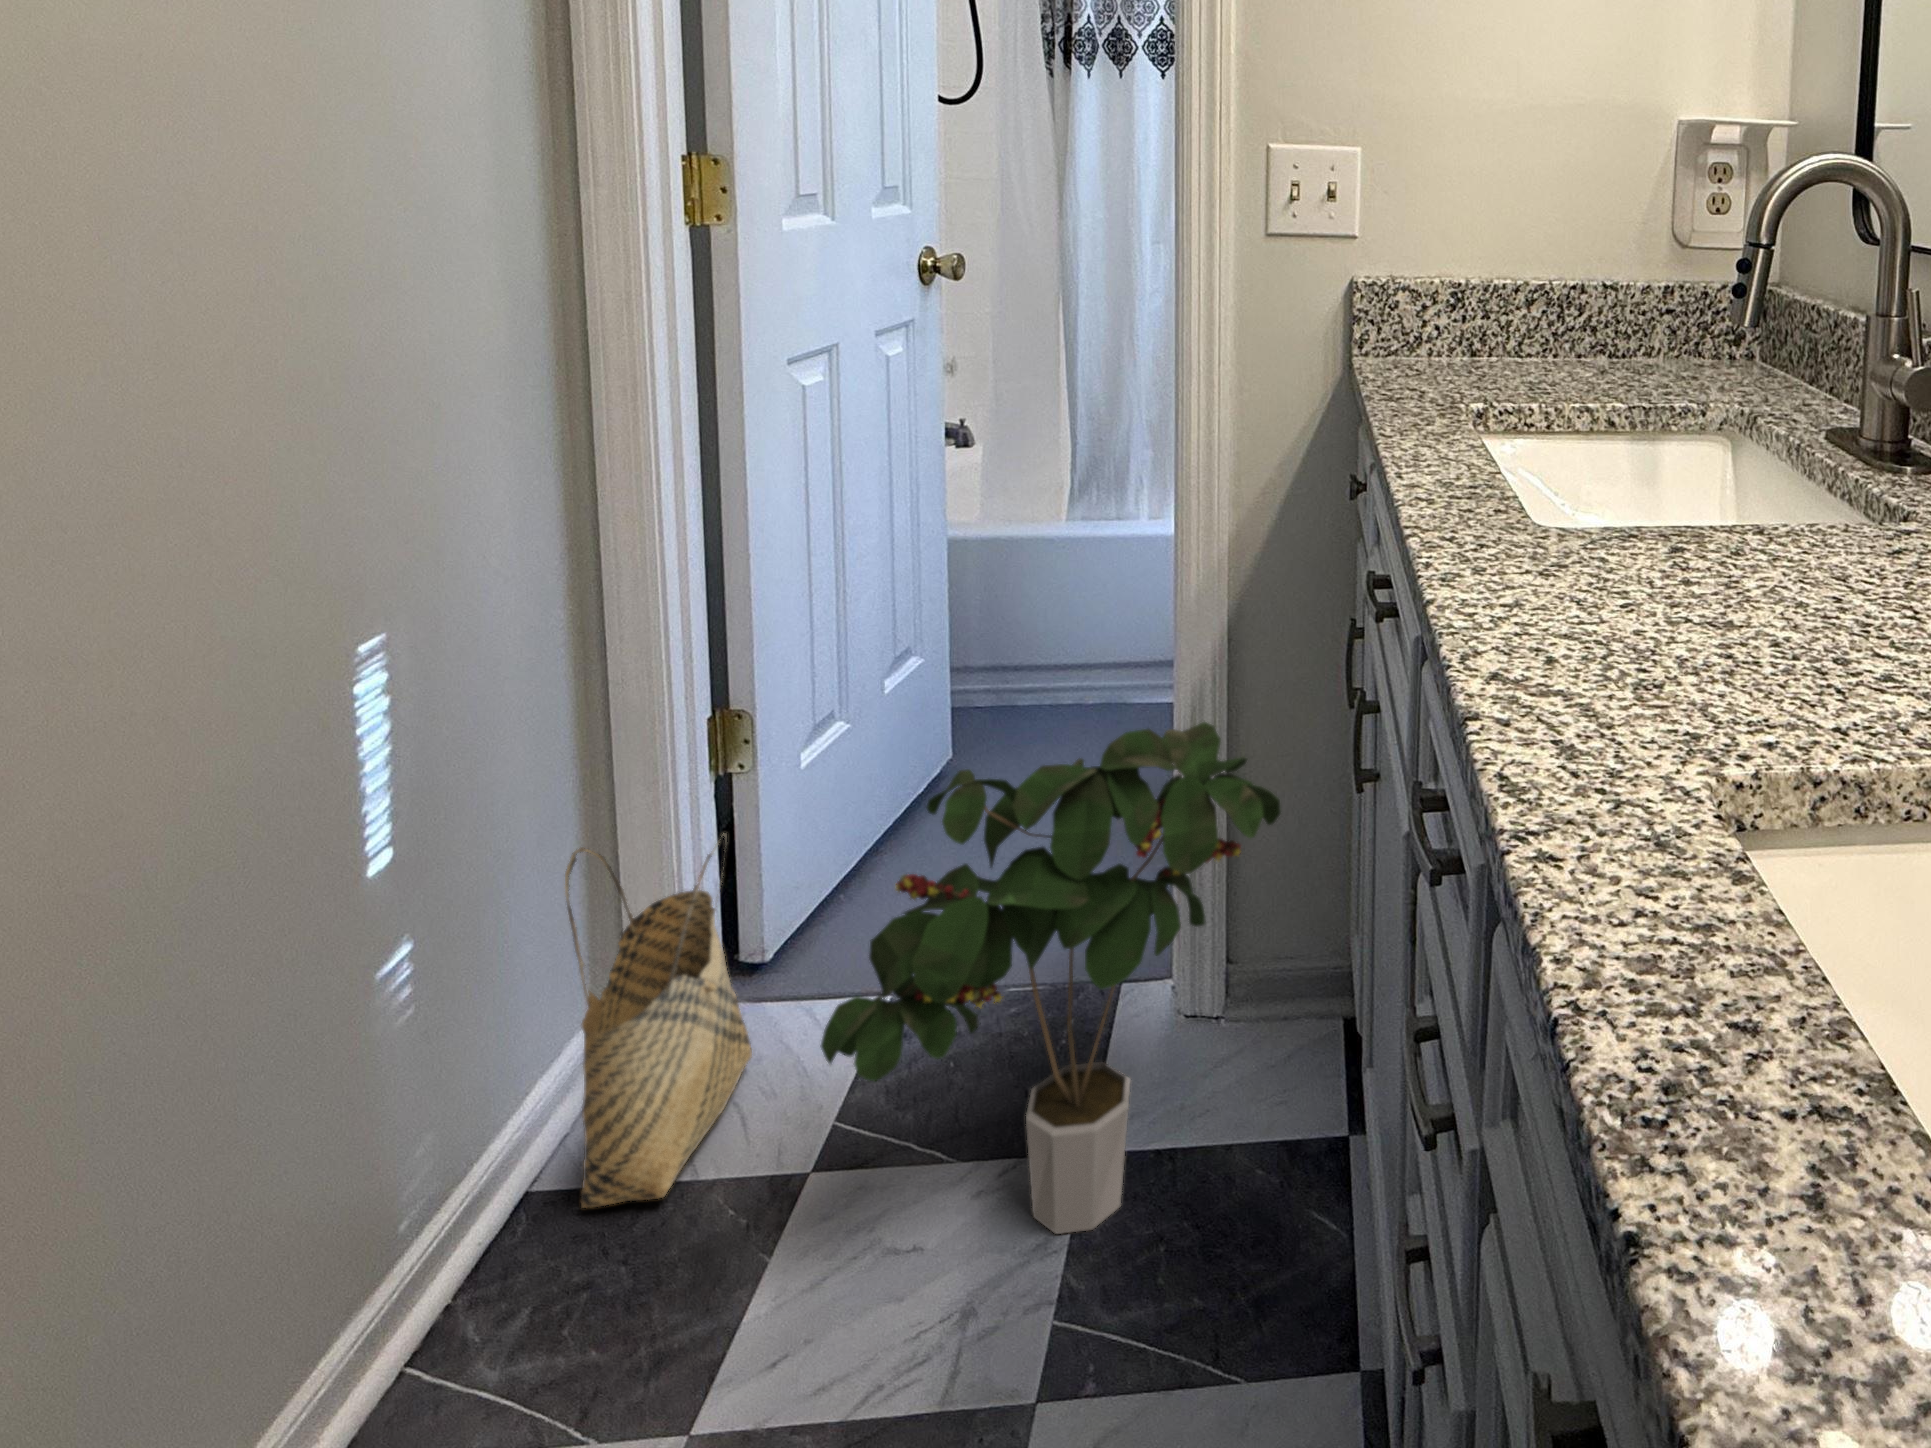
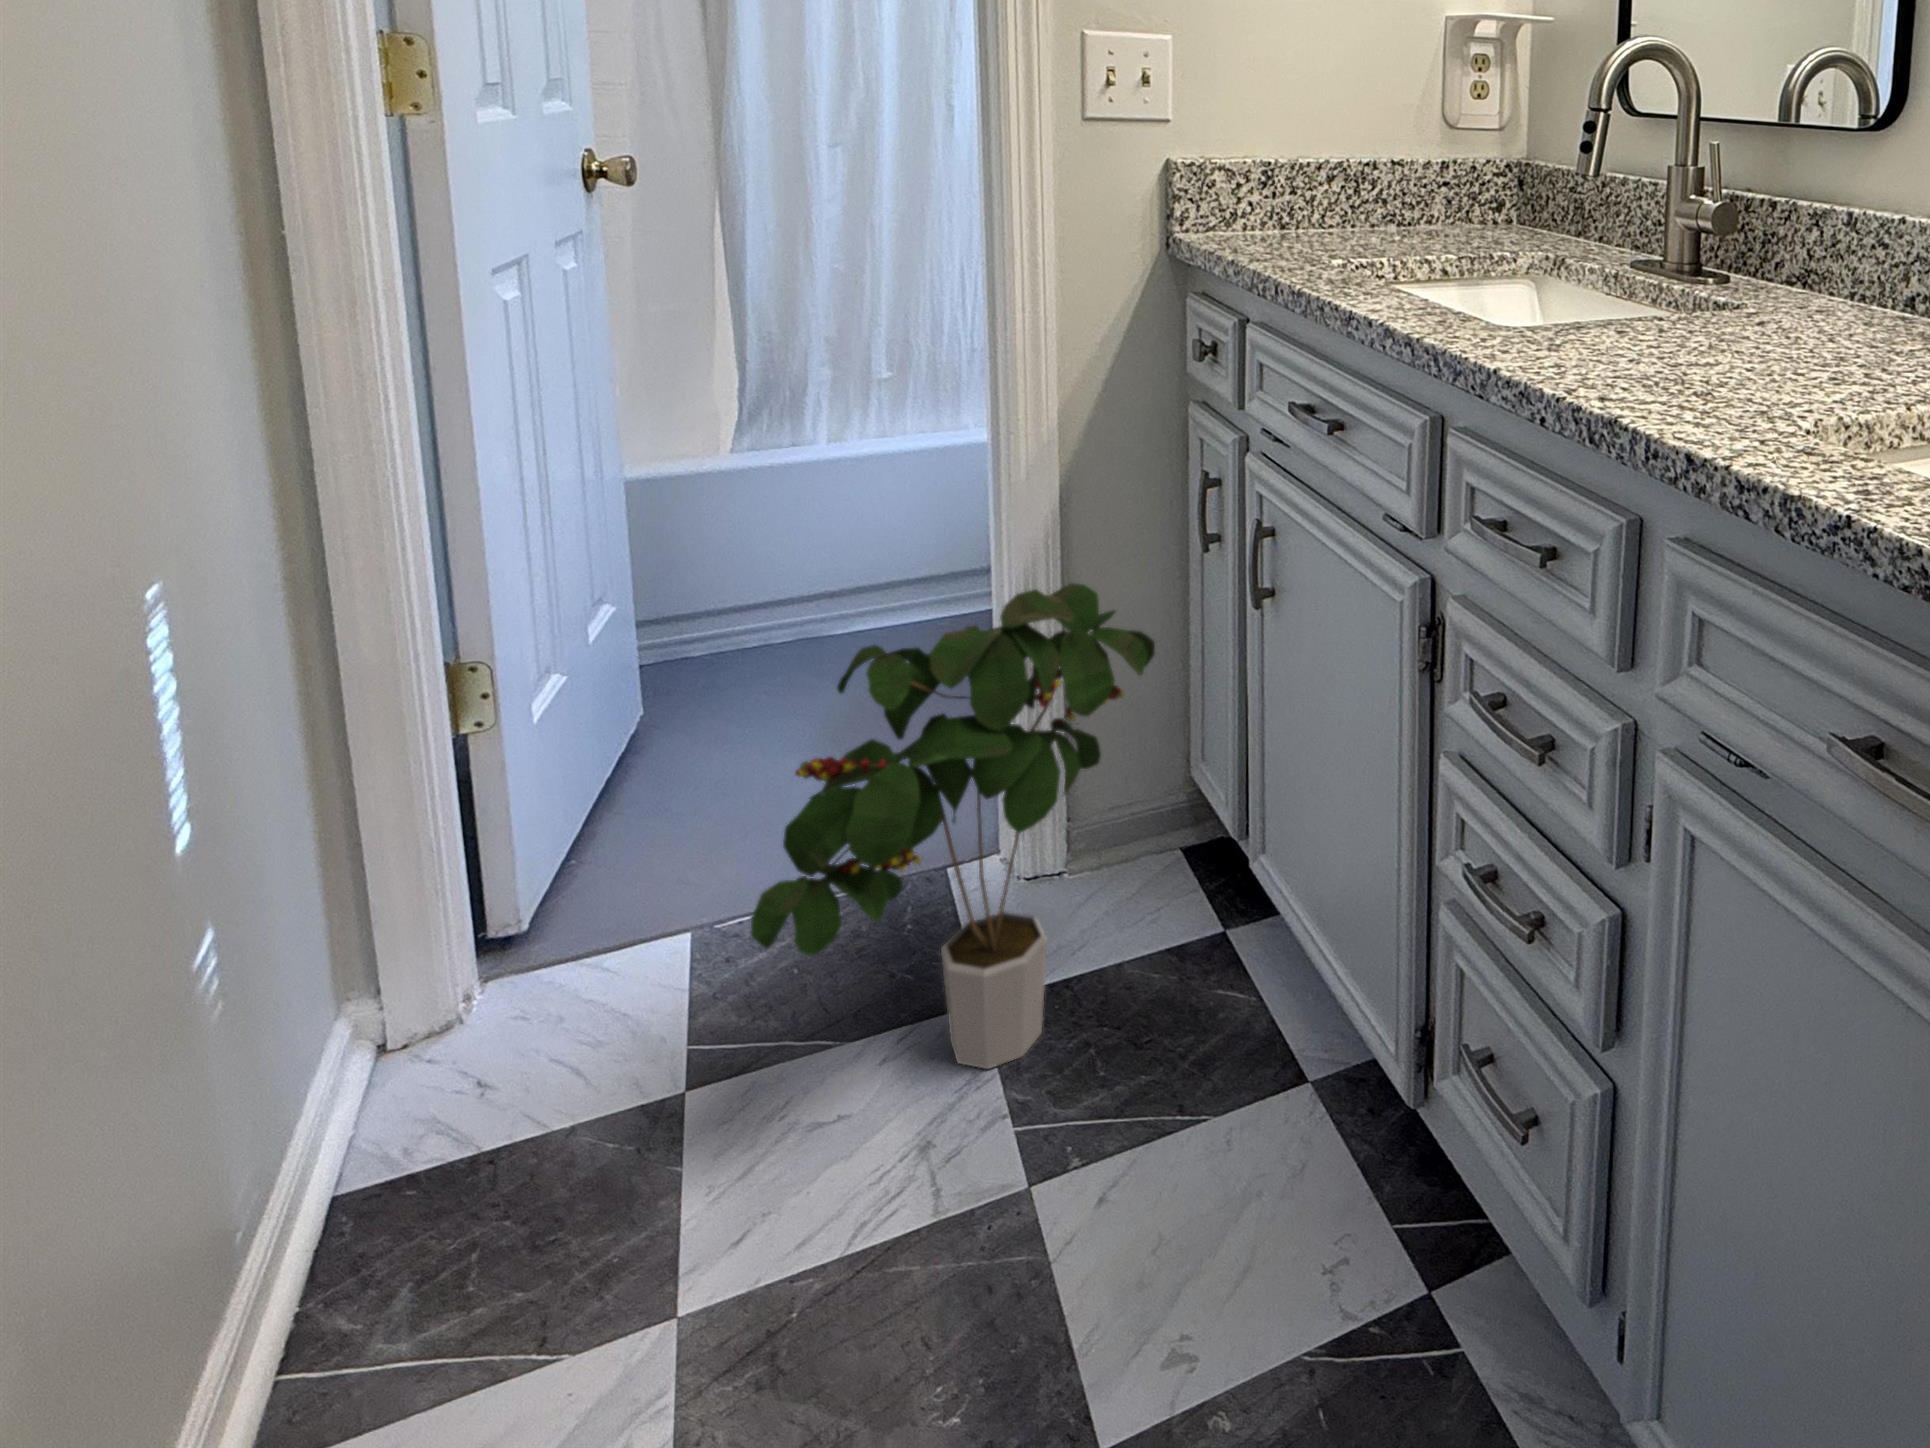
woven basket: present [565,834,752,1208] -> none [345,774,558,1193]

